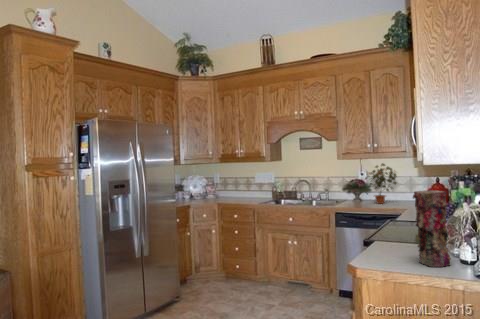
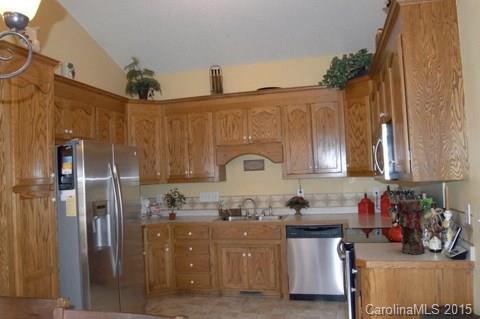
potted plant: present [365,163,397,204] -> present [164,188,186,219]

